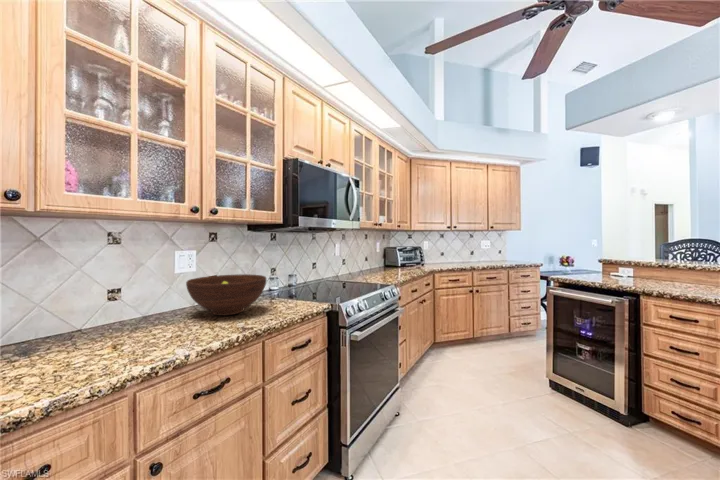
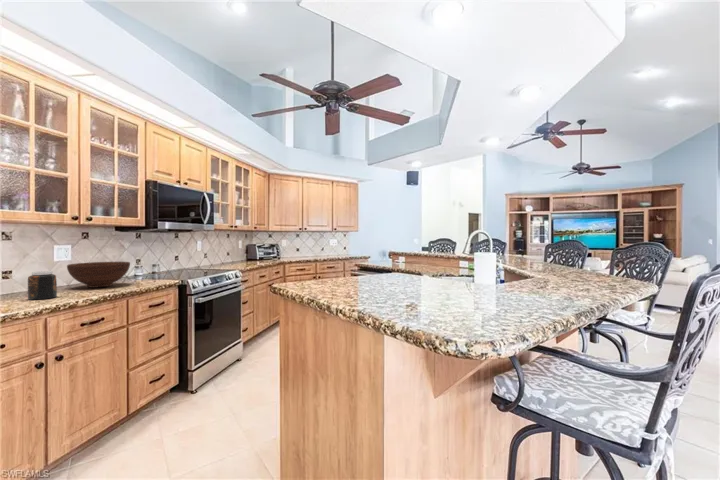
jar: none [122,296,164,347] -> present [28,271,57,300]

